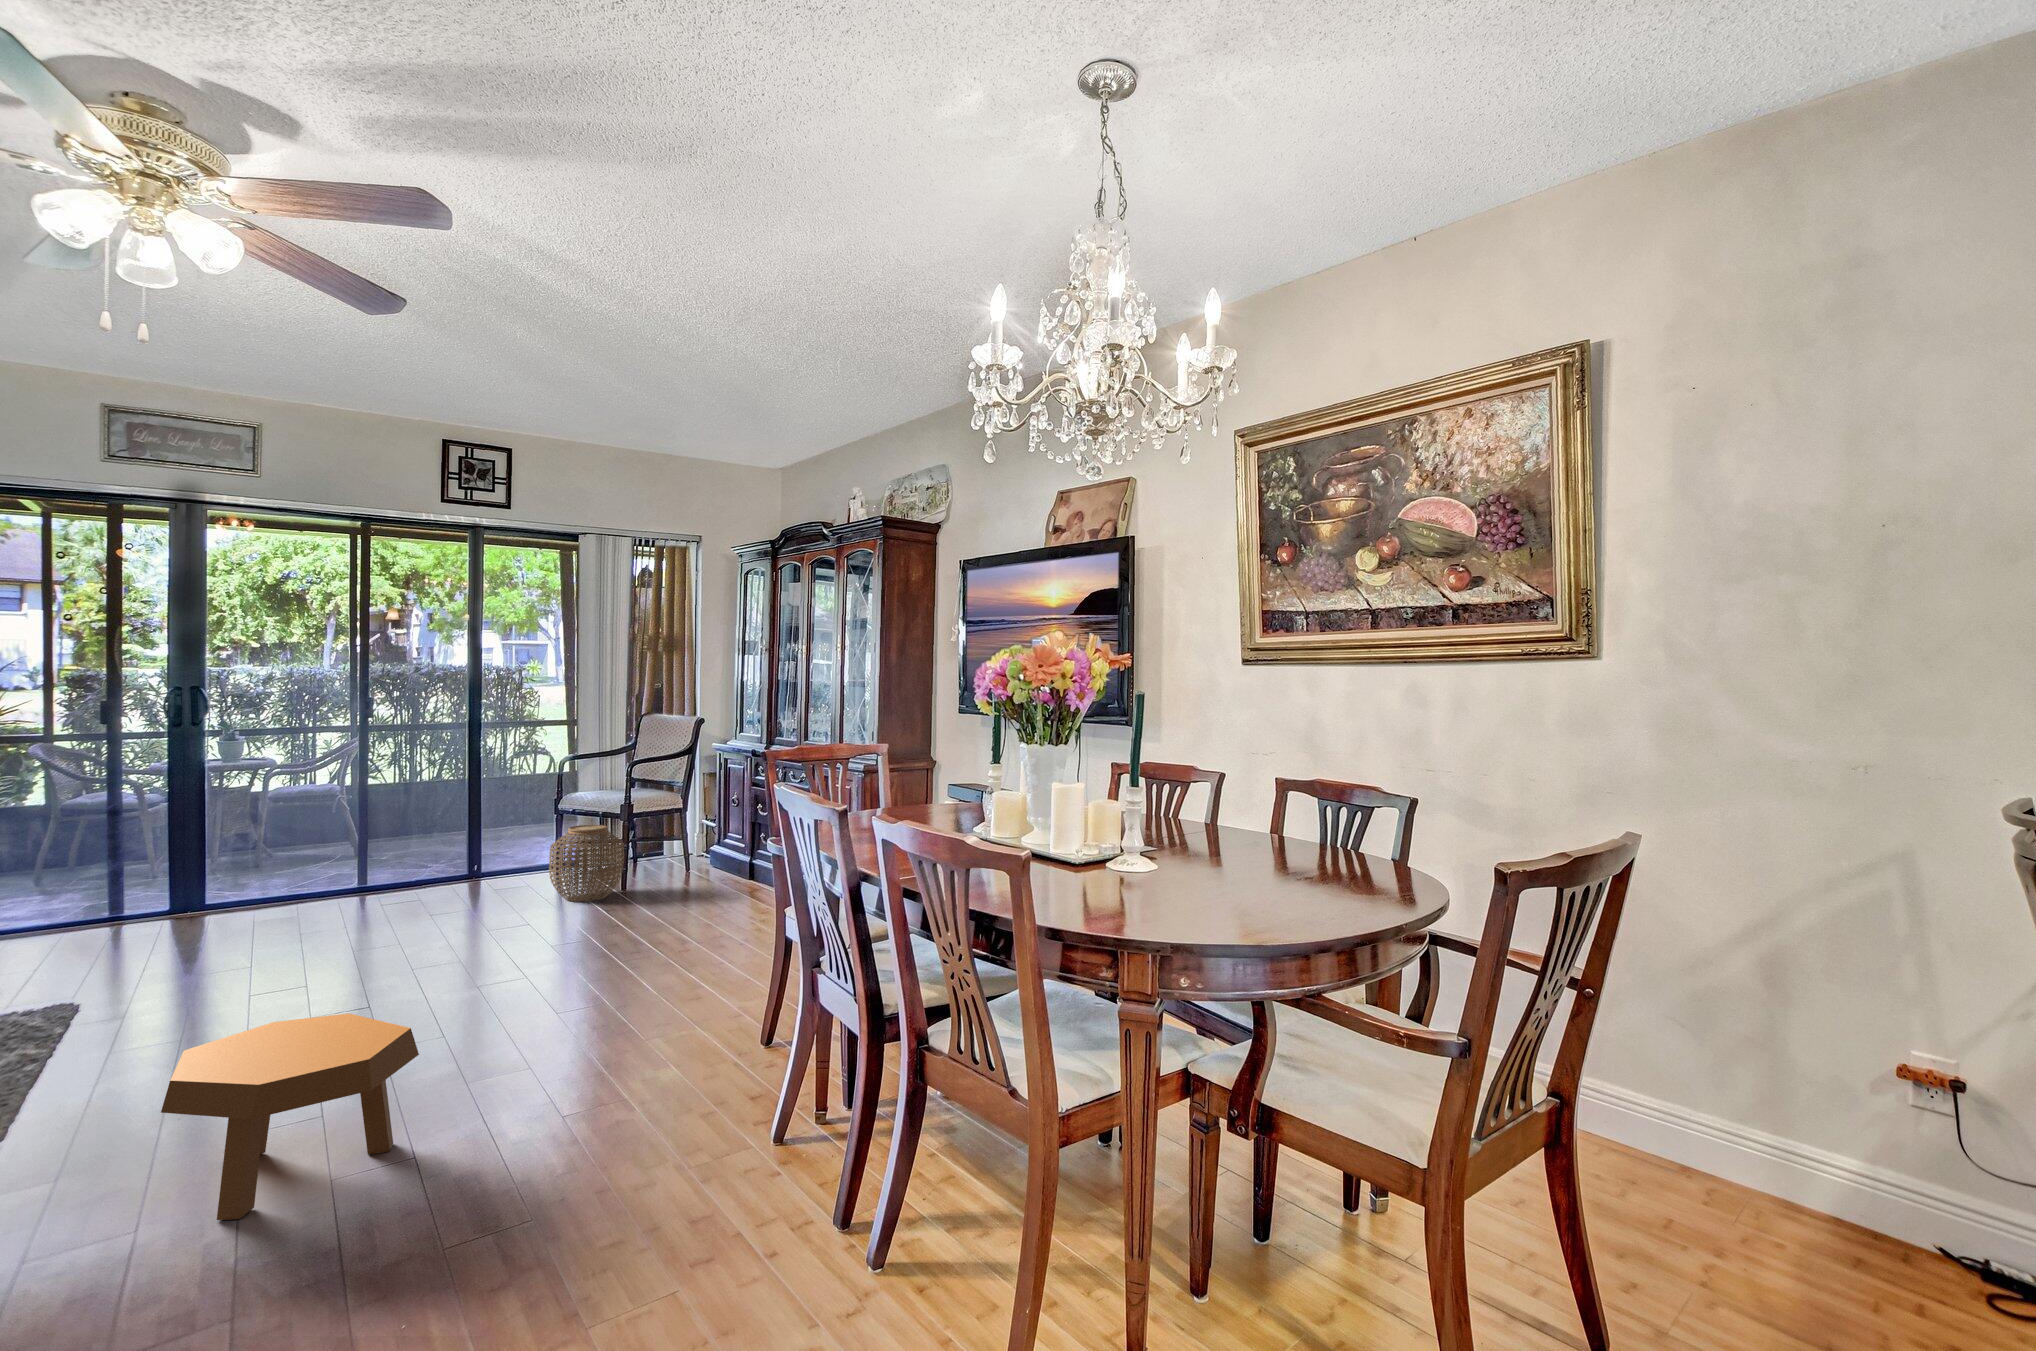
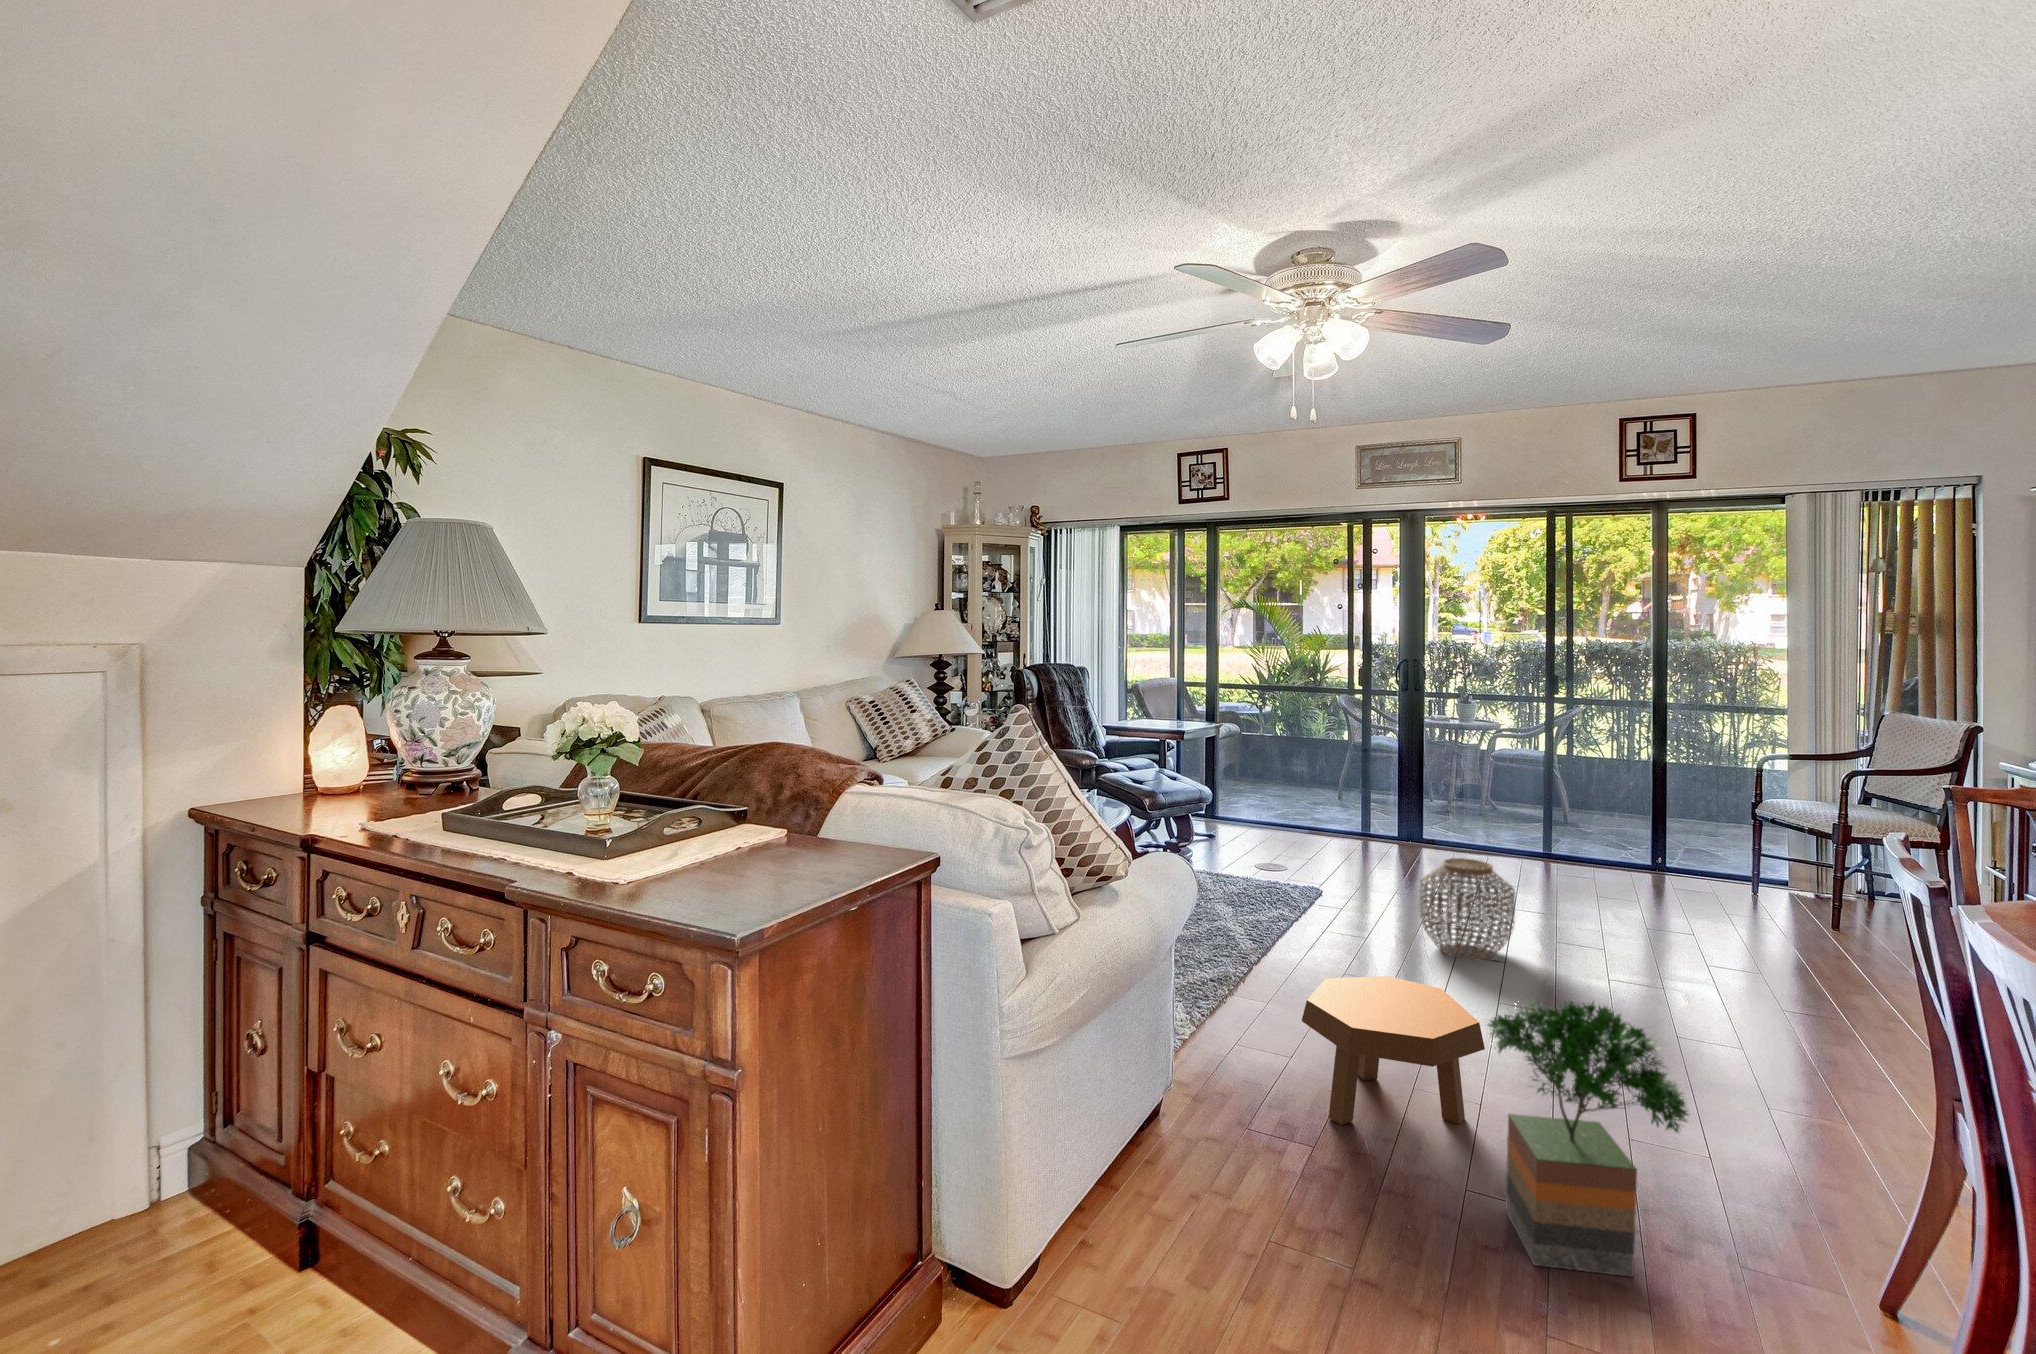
woven basket: present [549,825,624,902] -> present [1419,858,1516,959]
potted tree: none [456,950,655,1229] -> present [1488,1001,1689,1277]

